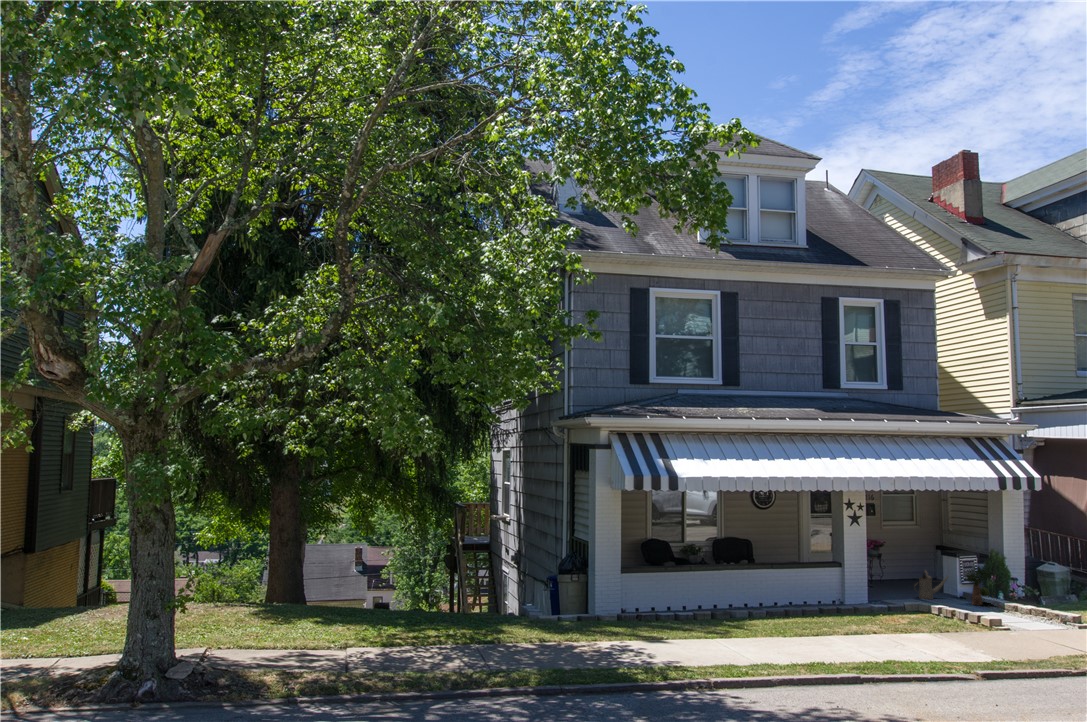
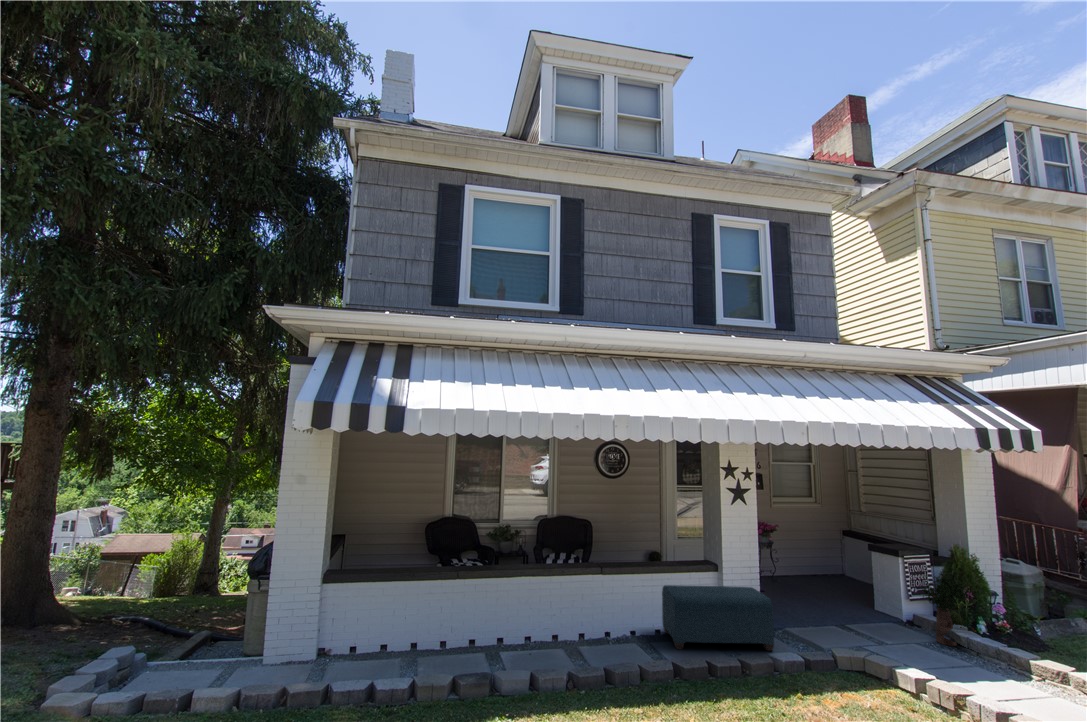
watering can: present [915,571,948,599] -> none [831,574,886,622]
bench: none [808,576,875,607] -> present [662,585,774,651]

